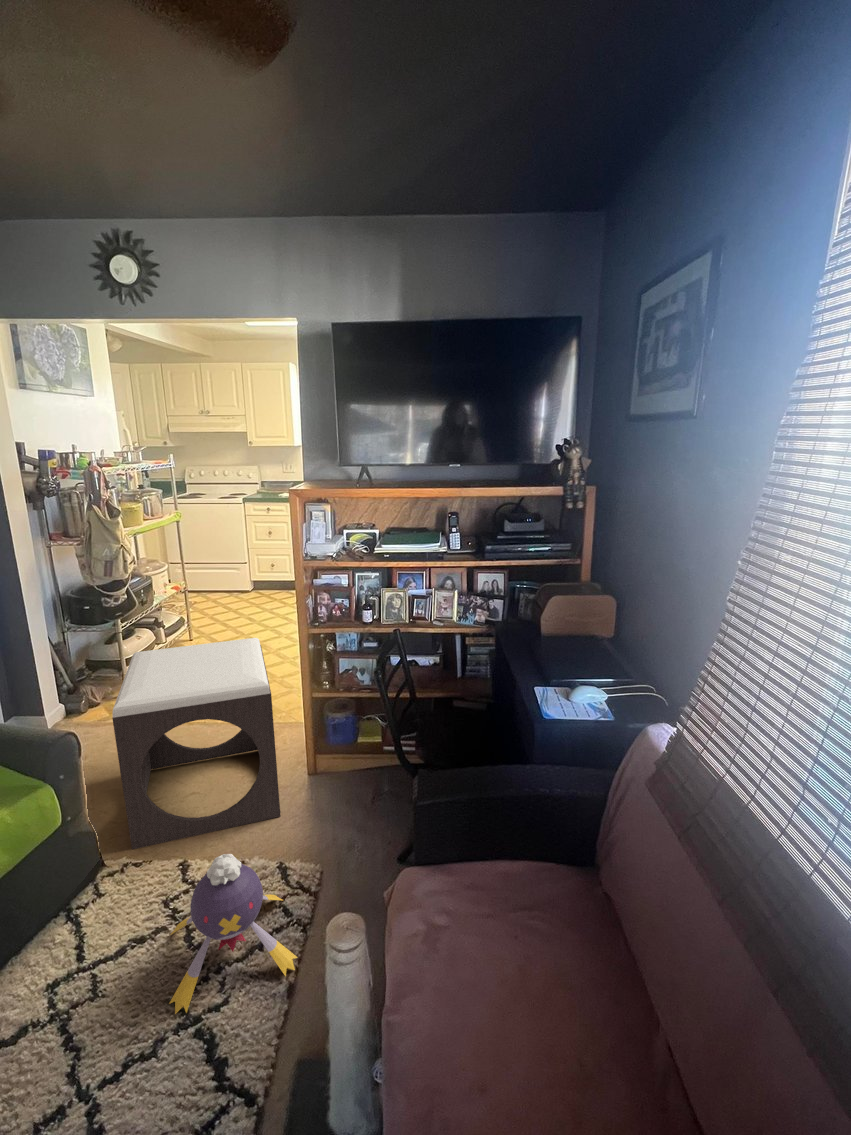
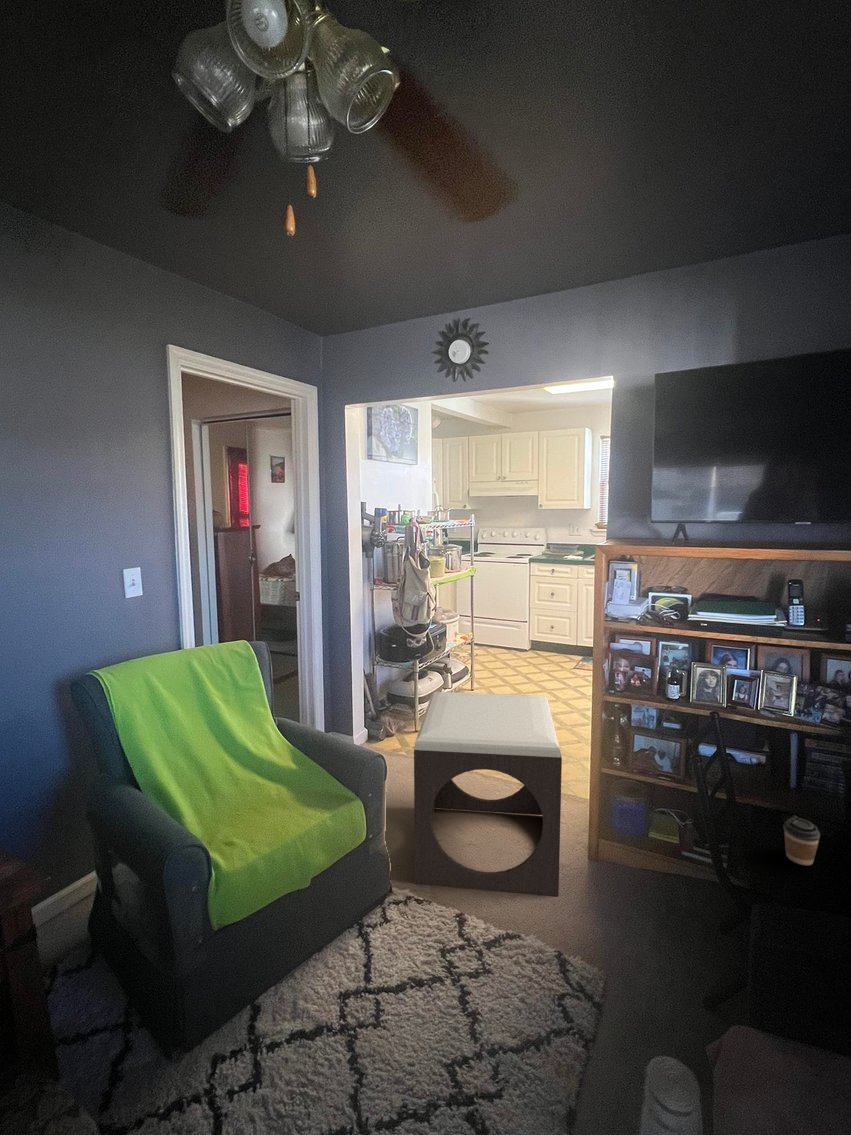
coffee cup: none [449,701,473,737] -> present [784,816,820,865]
plush toy: present [169,854,297,1014] -> none [443,921,579,1094]

